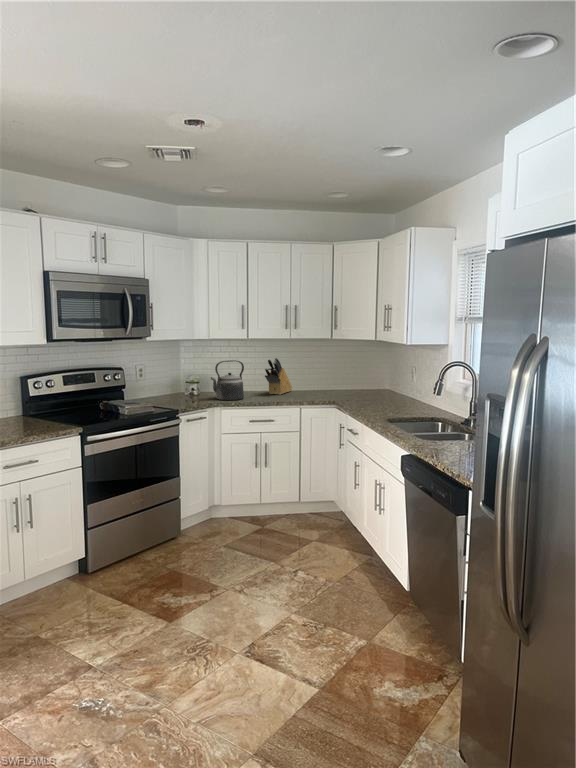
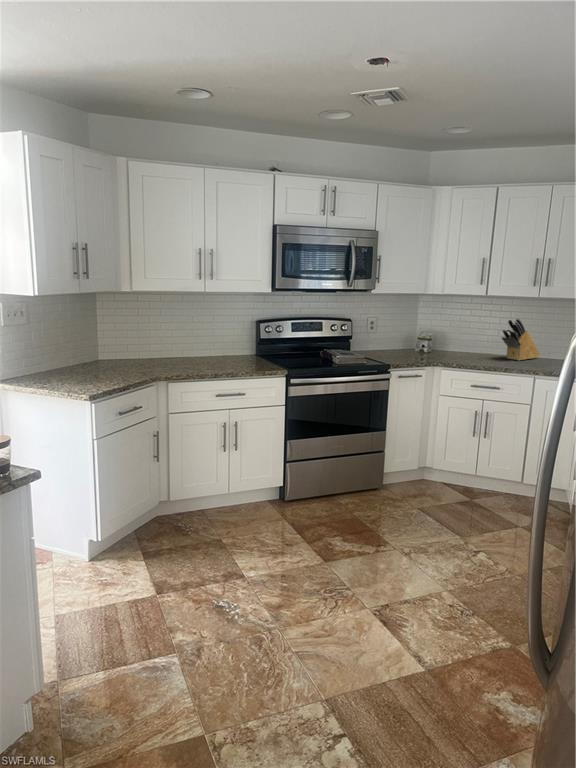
kettle: present [211,360,244,400] -> none [435,318,476,361]

